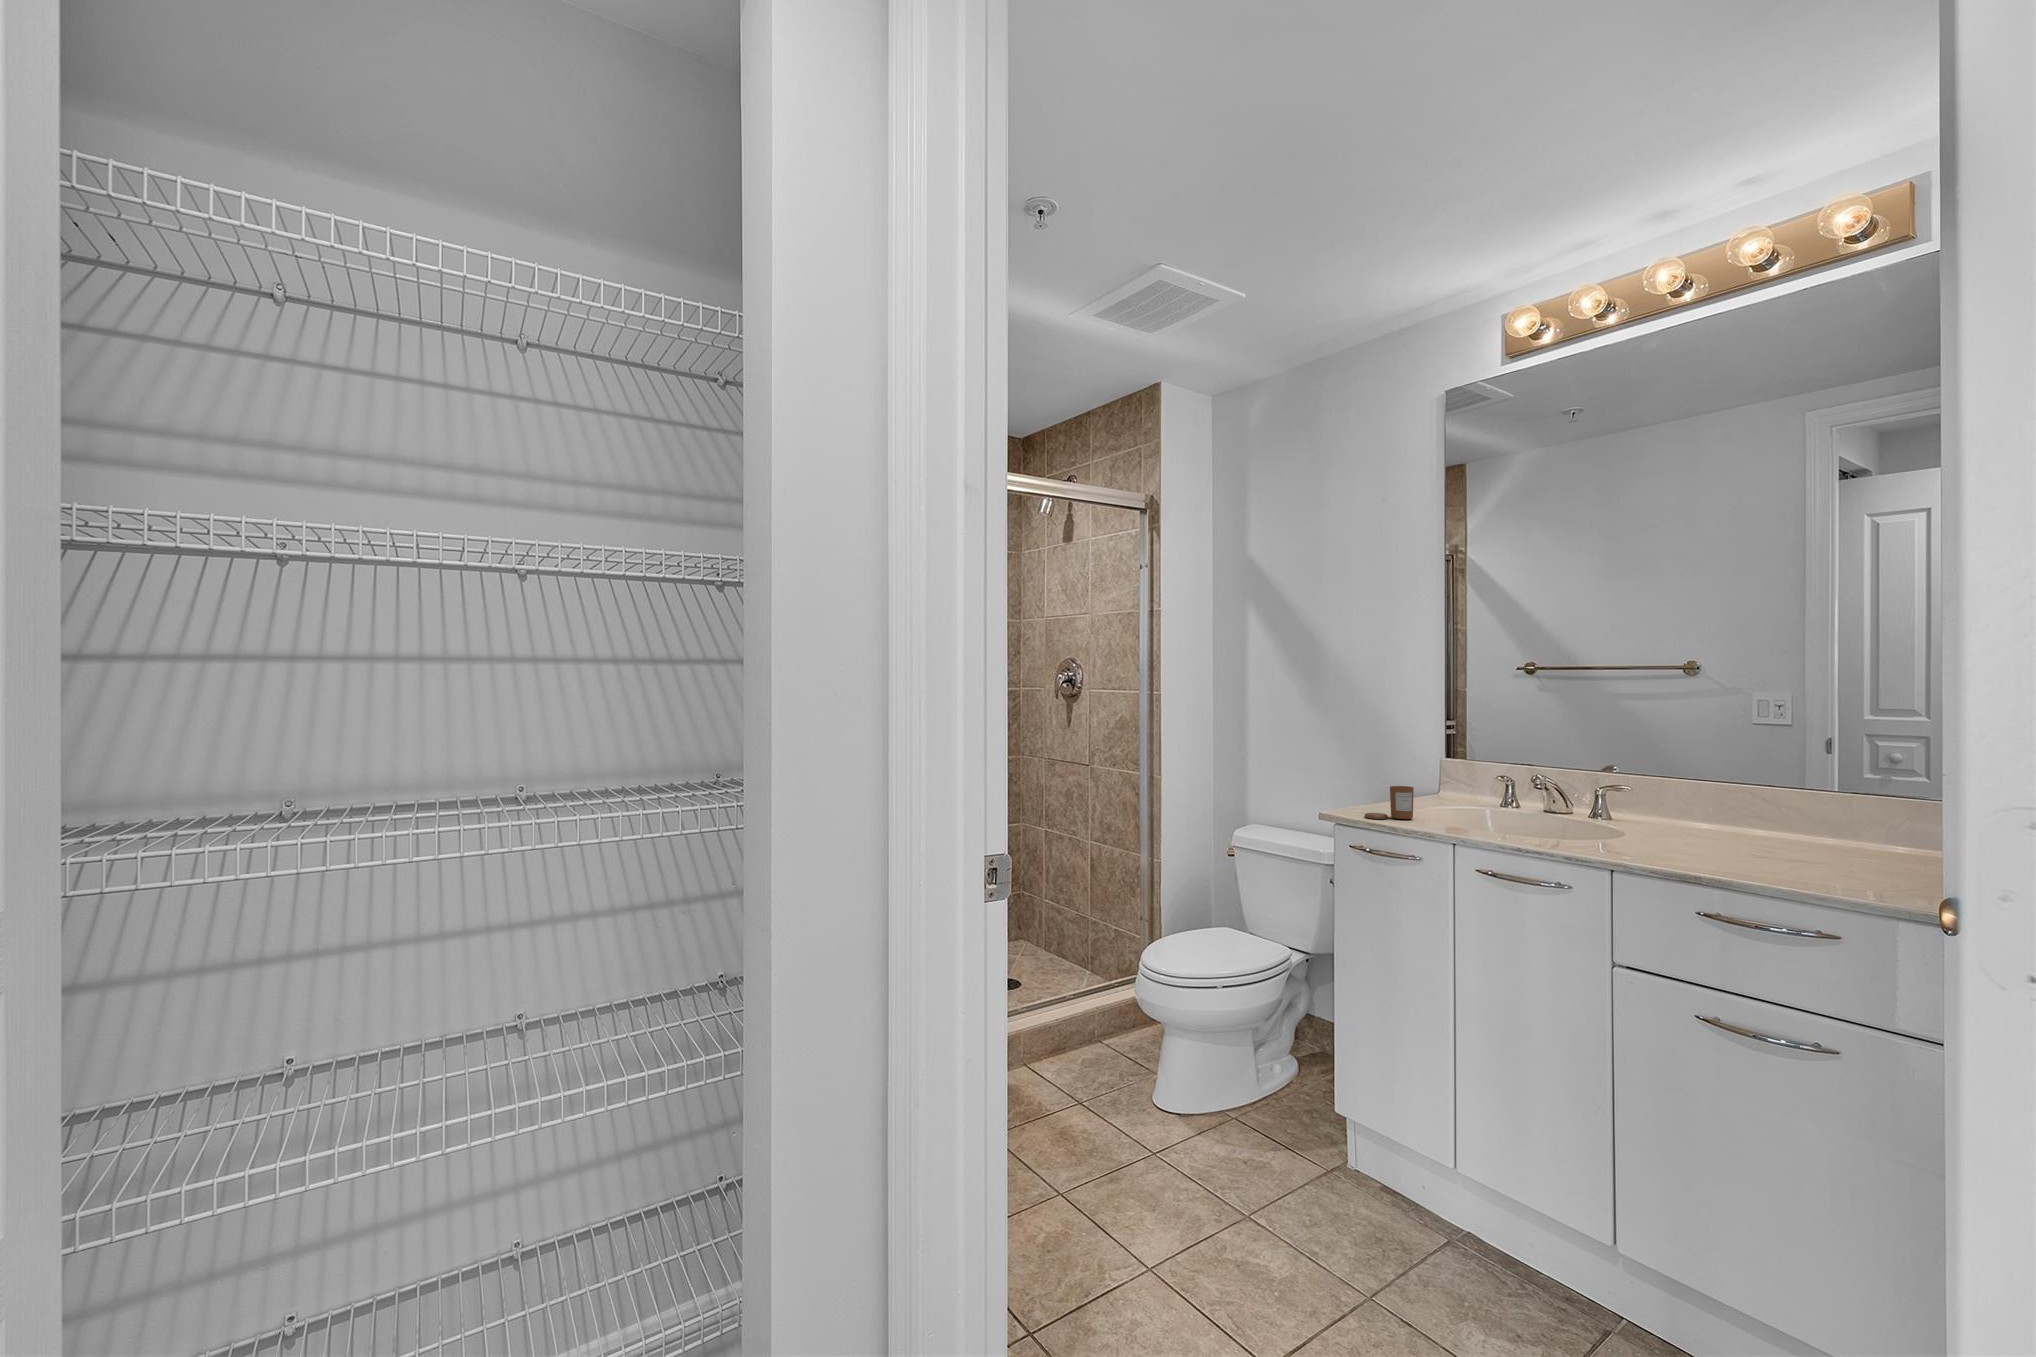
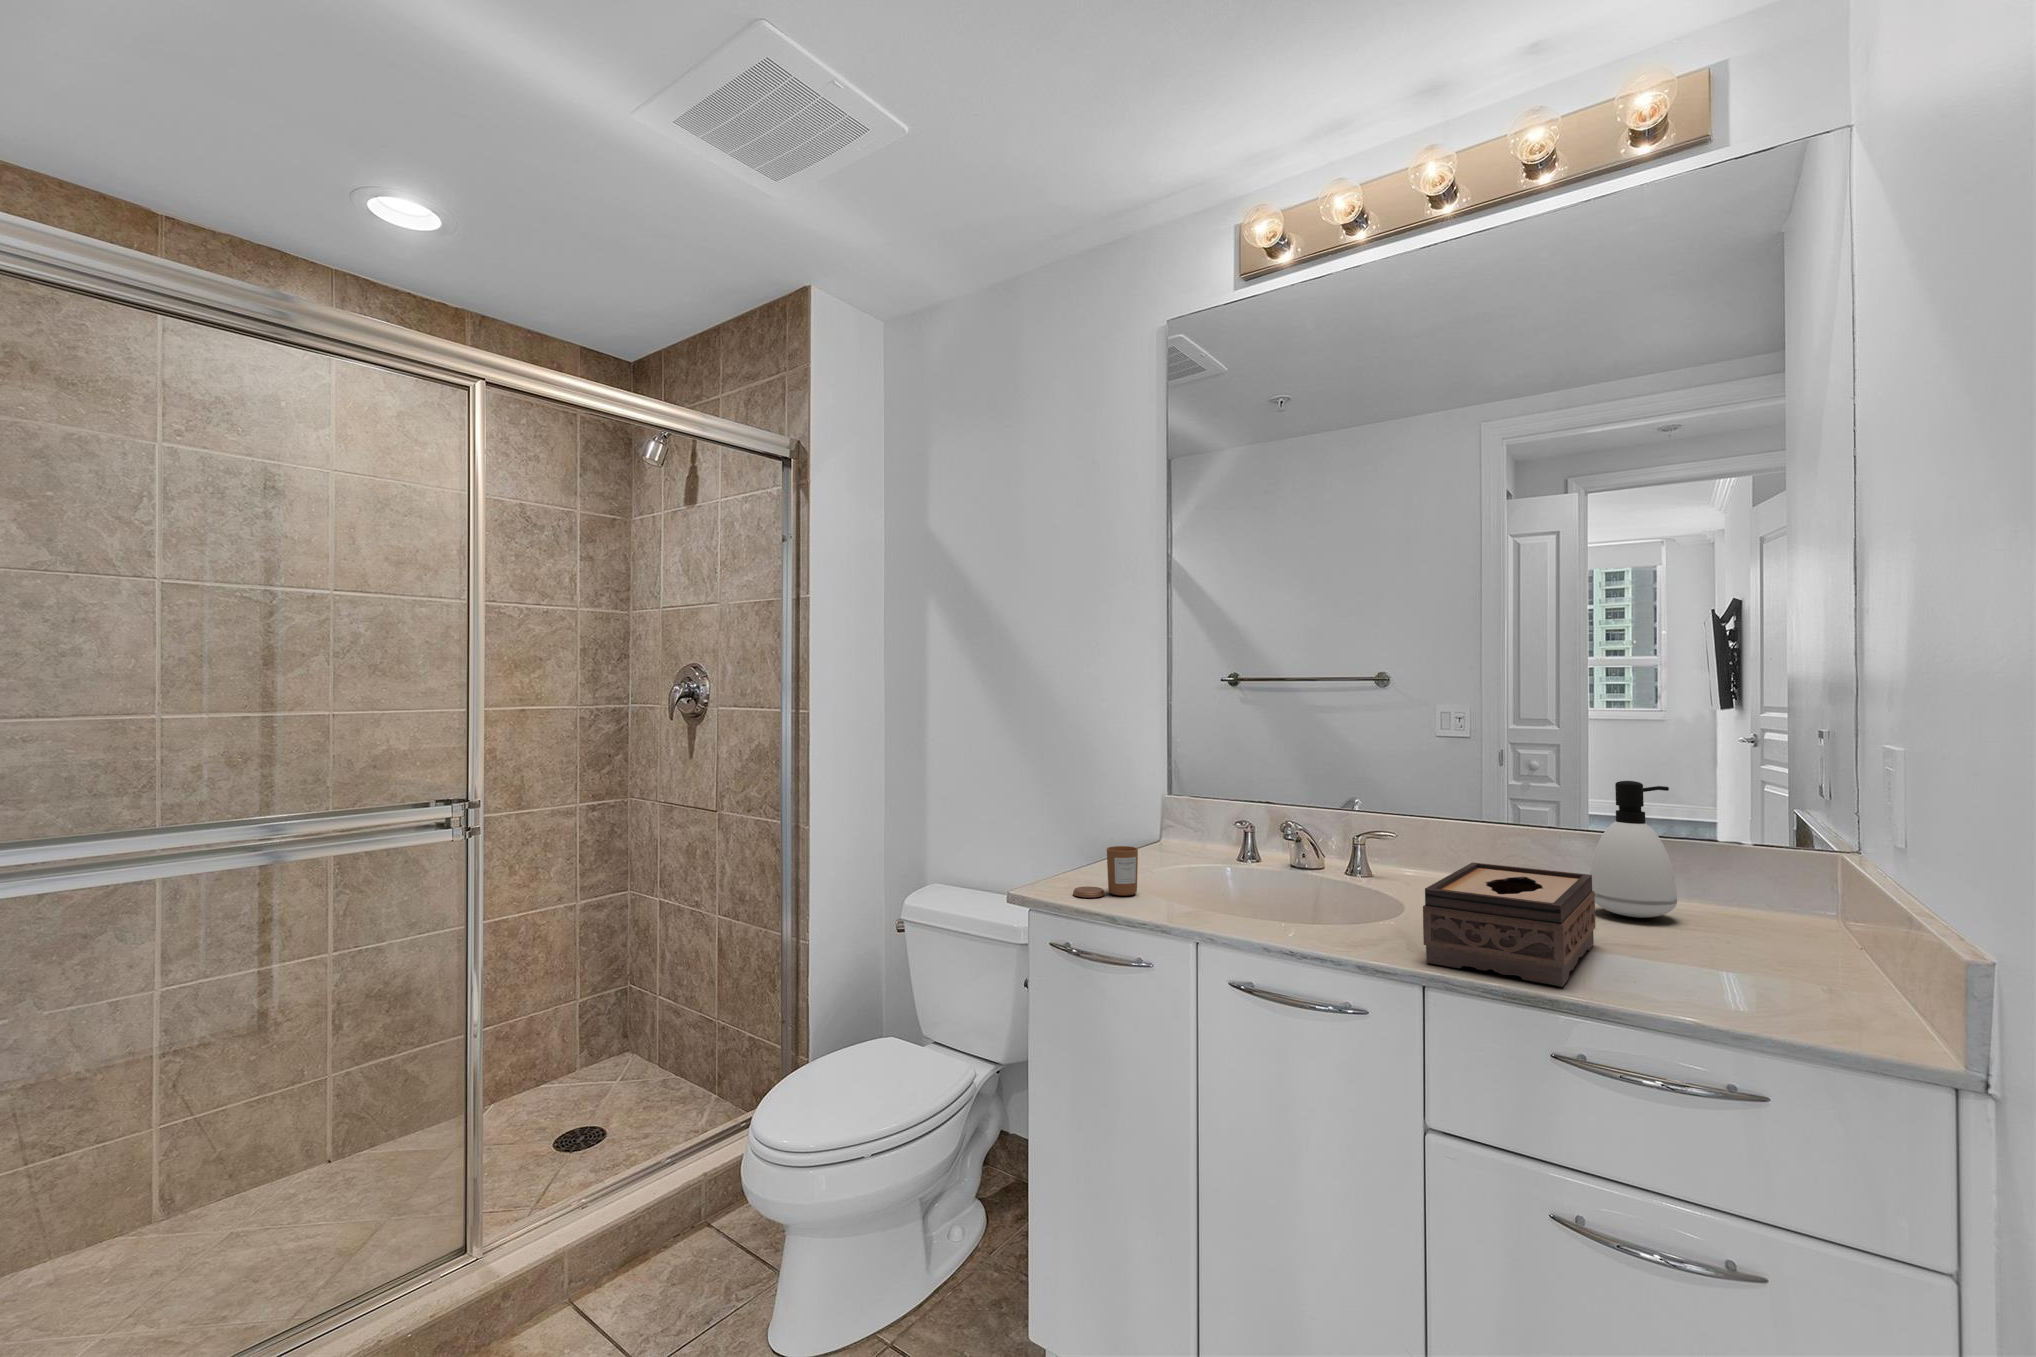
soap dispenser: none [1792,746,1869,851] -> present [1590,781,1677,918]
tissue box: none [1617,800,1772,872] -> present [1423,862,1596,987]

